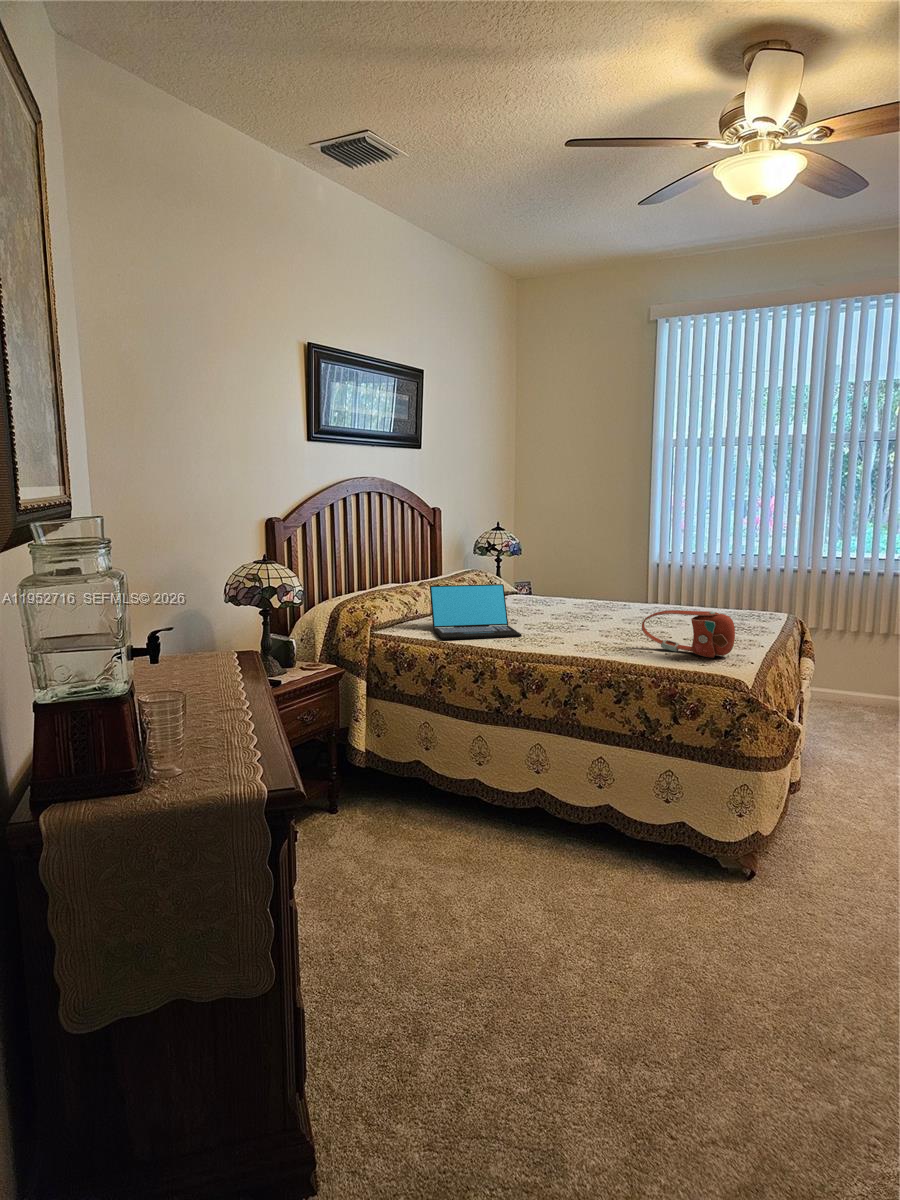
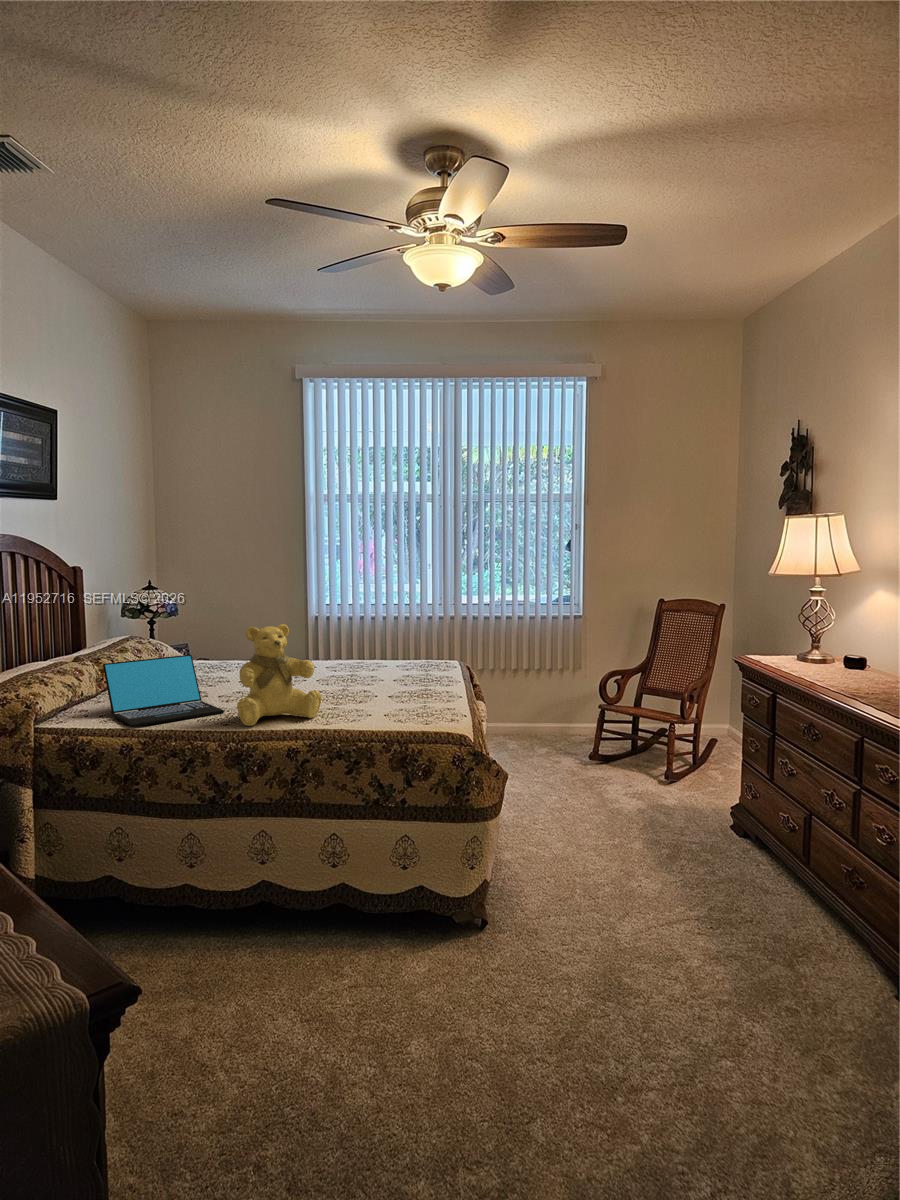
teddy bear: none [525,559,606,649] -> present [237,624,322,726]
handbag: present [642,610,735,658] -> none [356,668,446,714]

